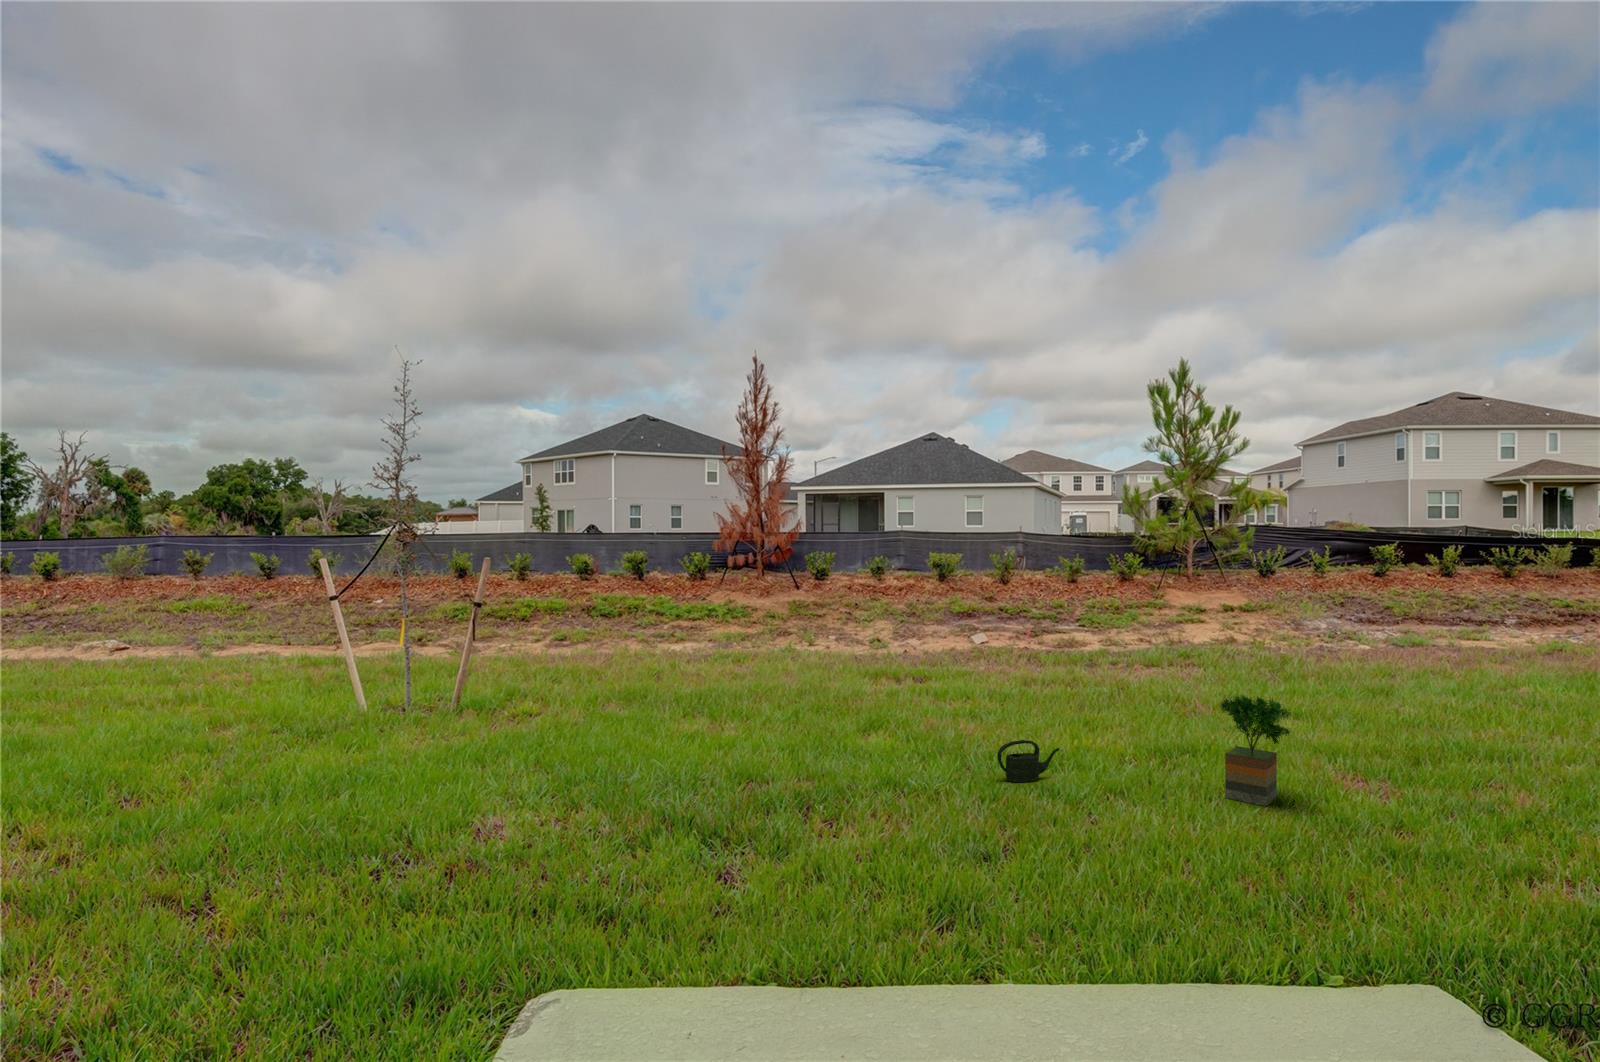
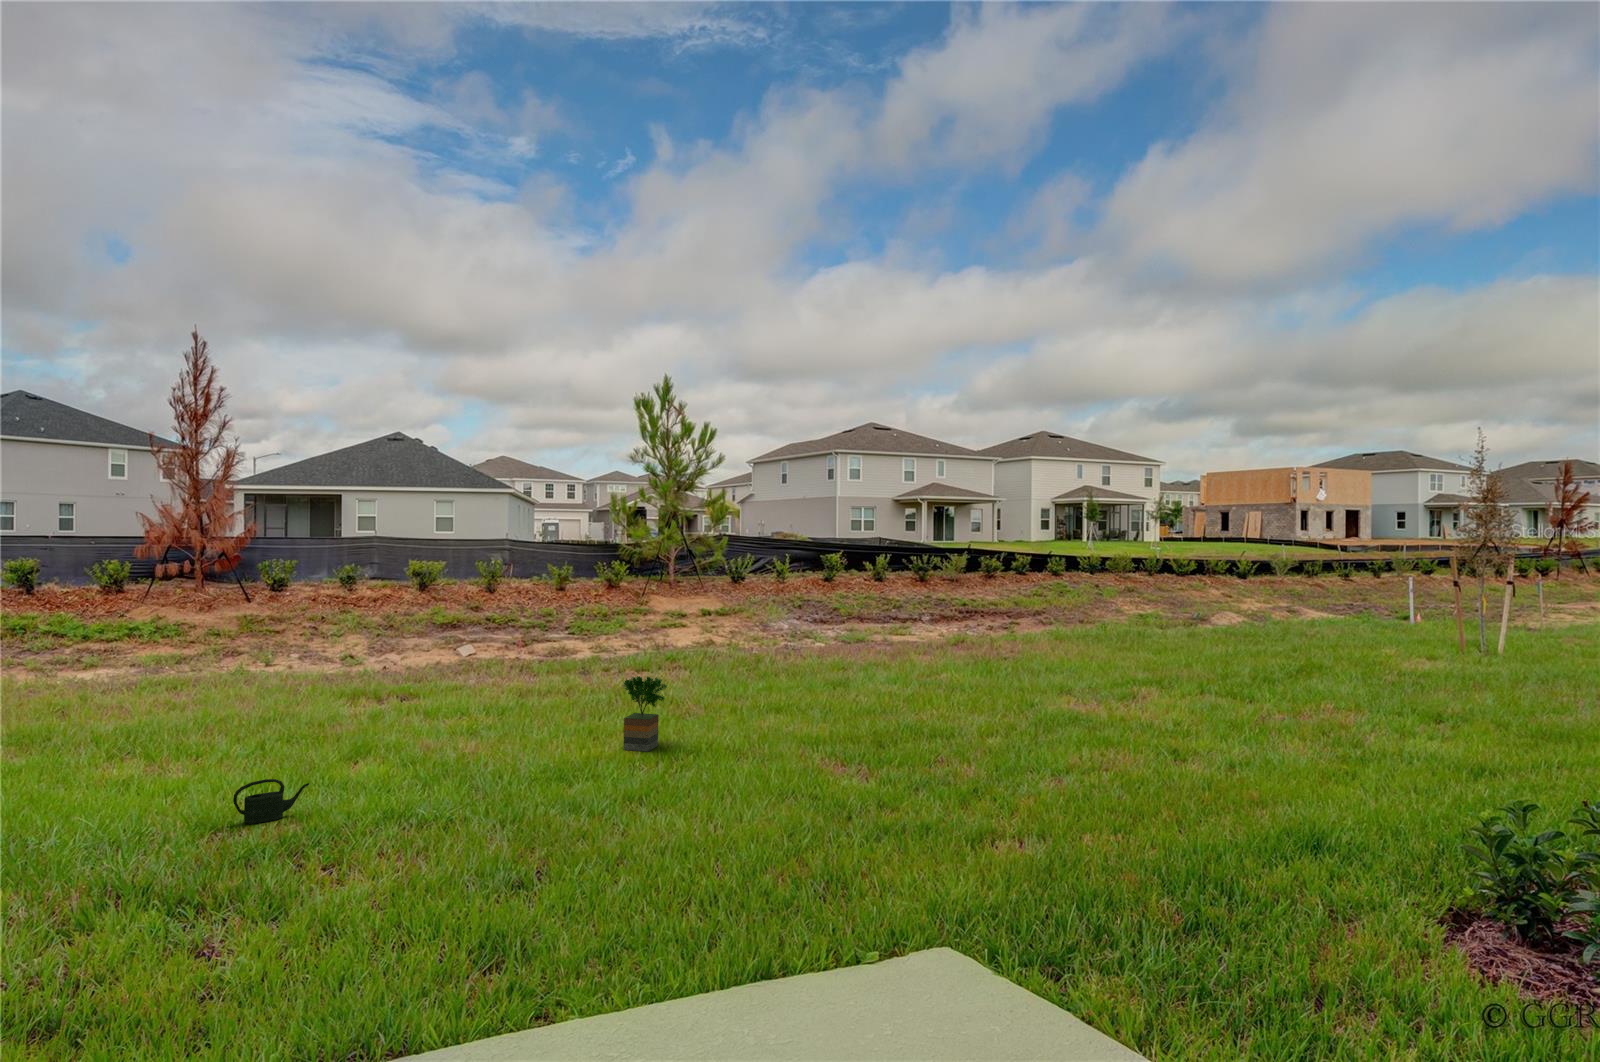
watering can: present [997,740,1059,782] -> present [233,779,309,824]

